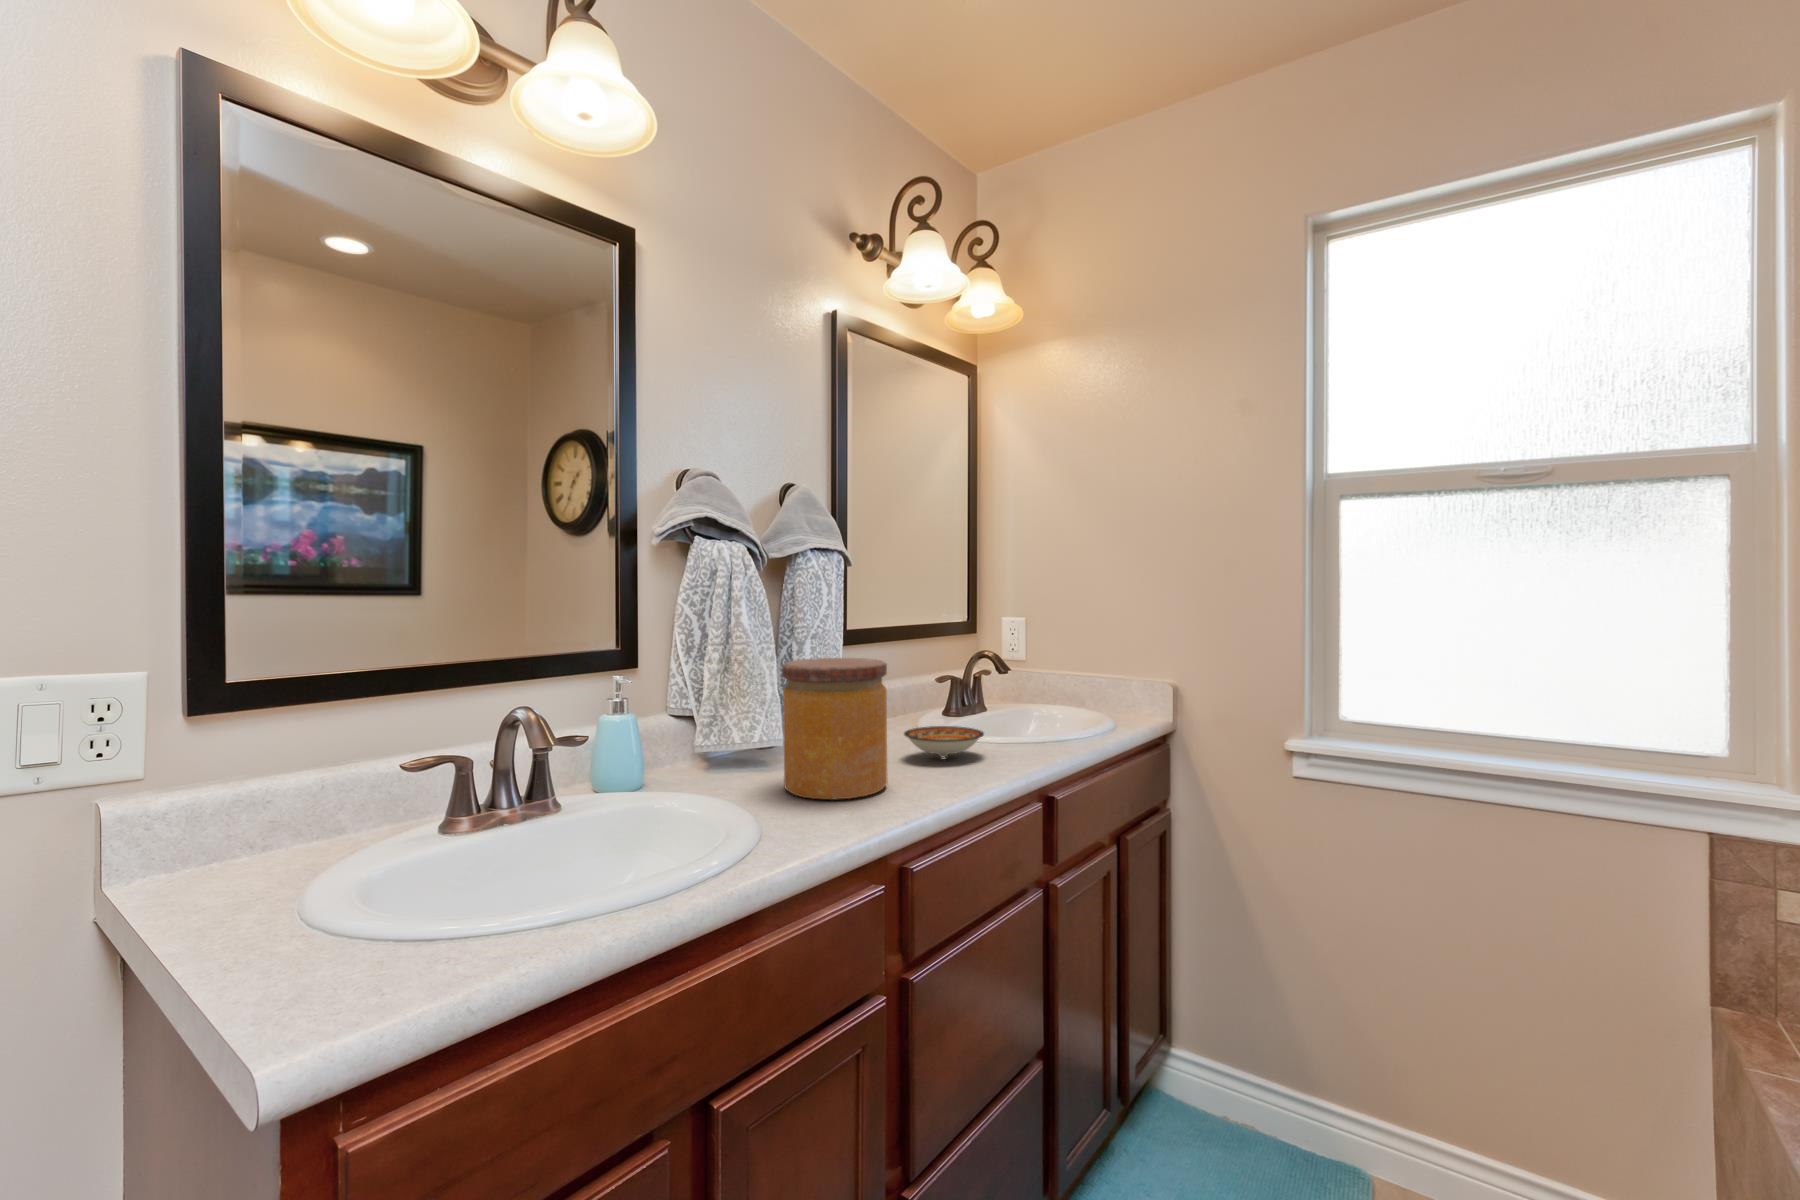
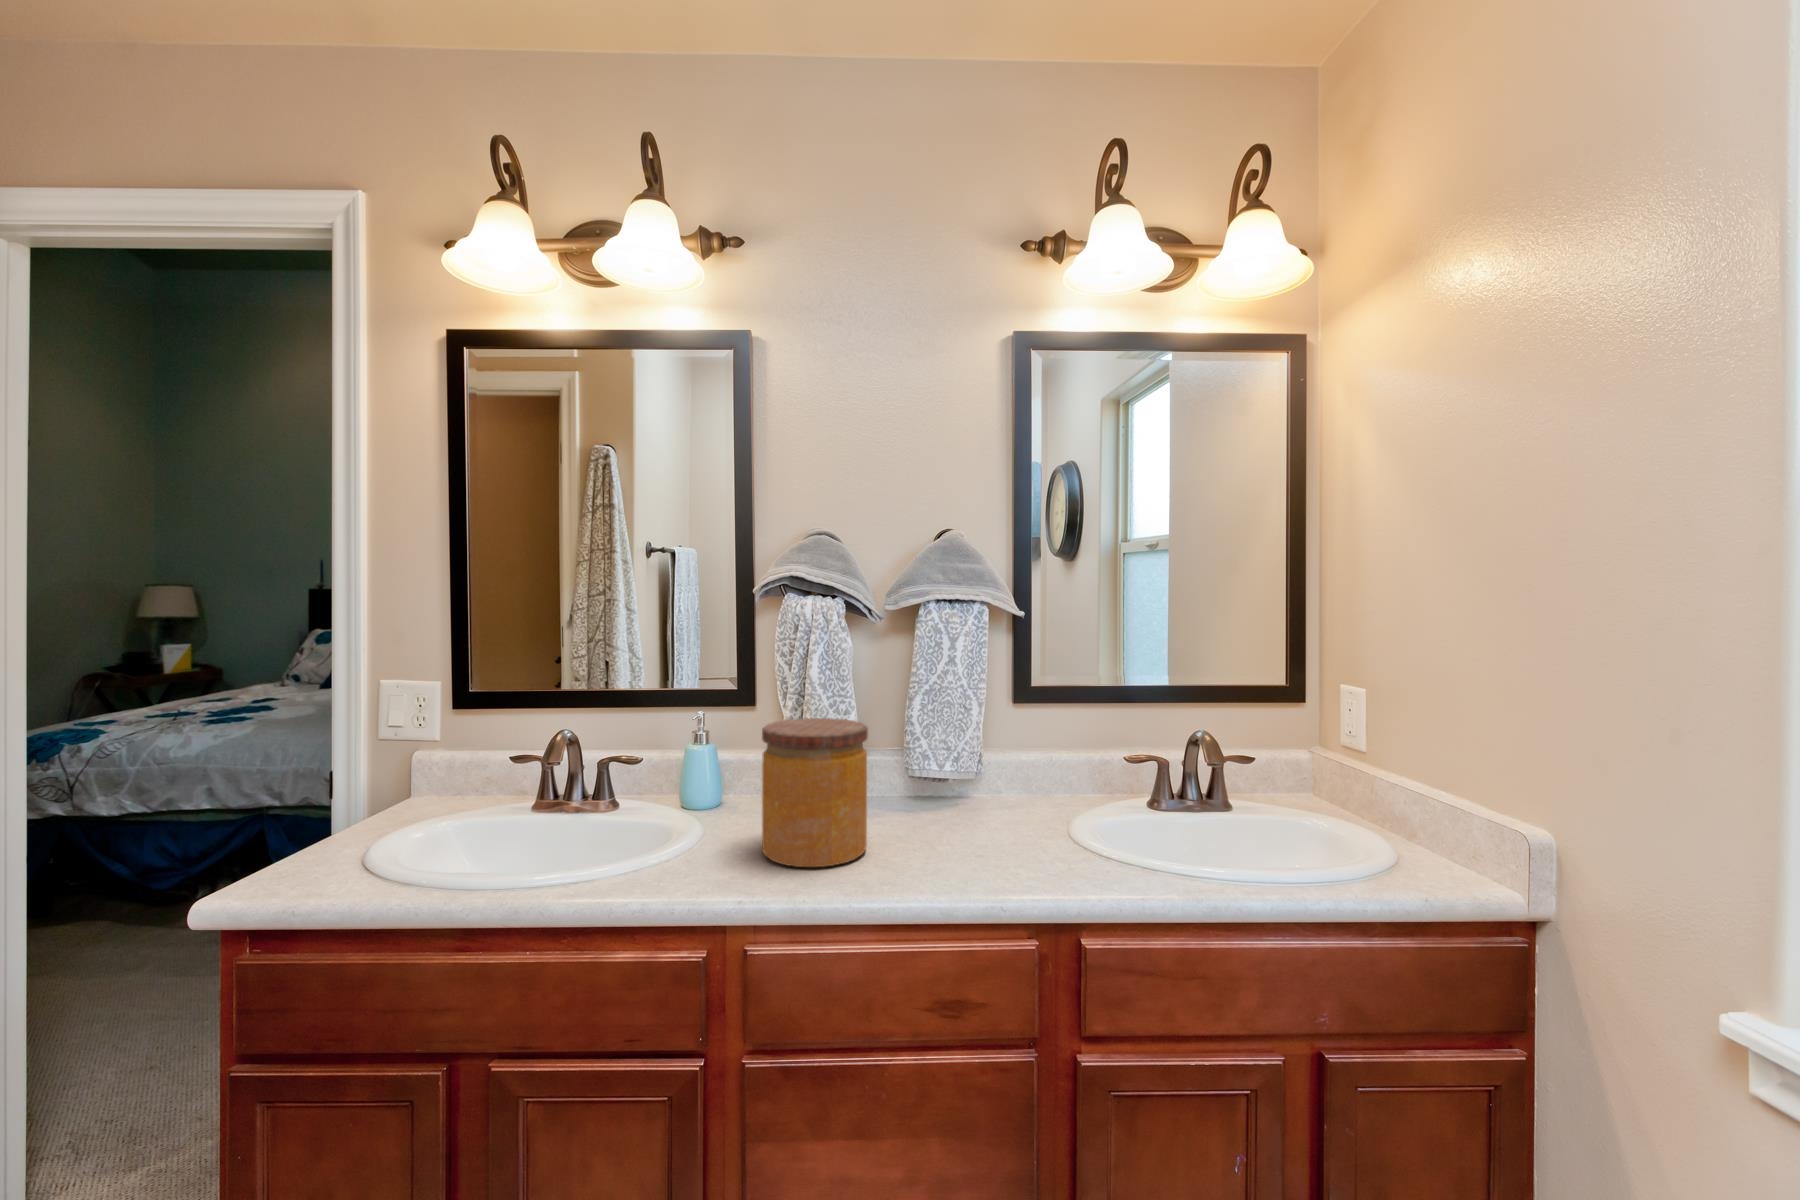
ceramic bowl: present [904,726,984,757] -> none [941,811,1041,853]

